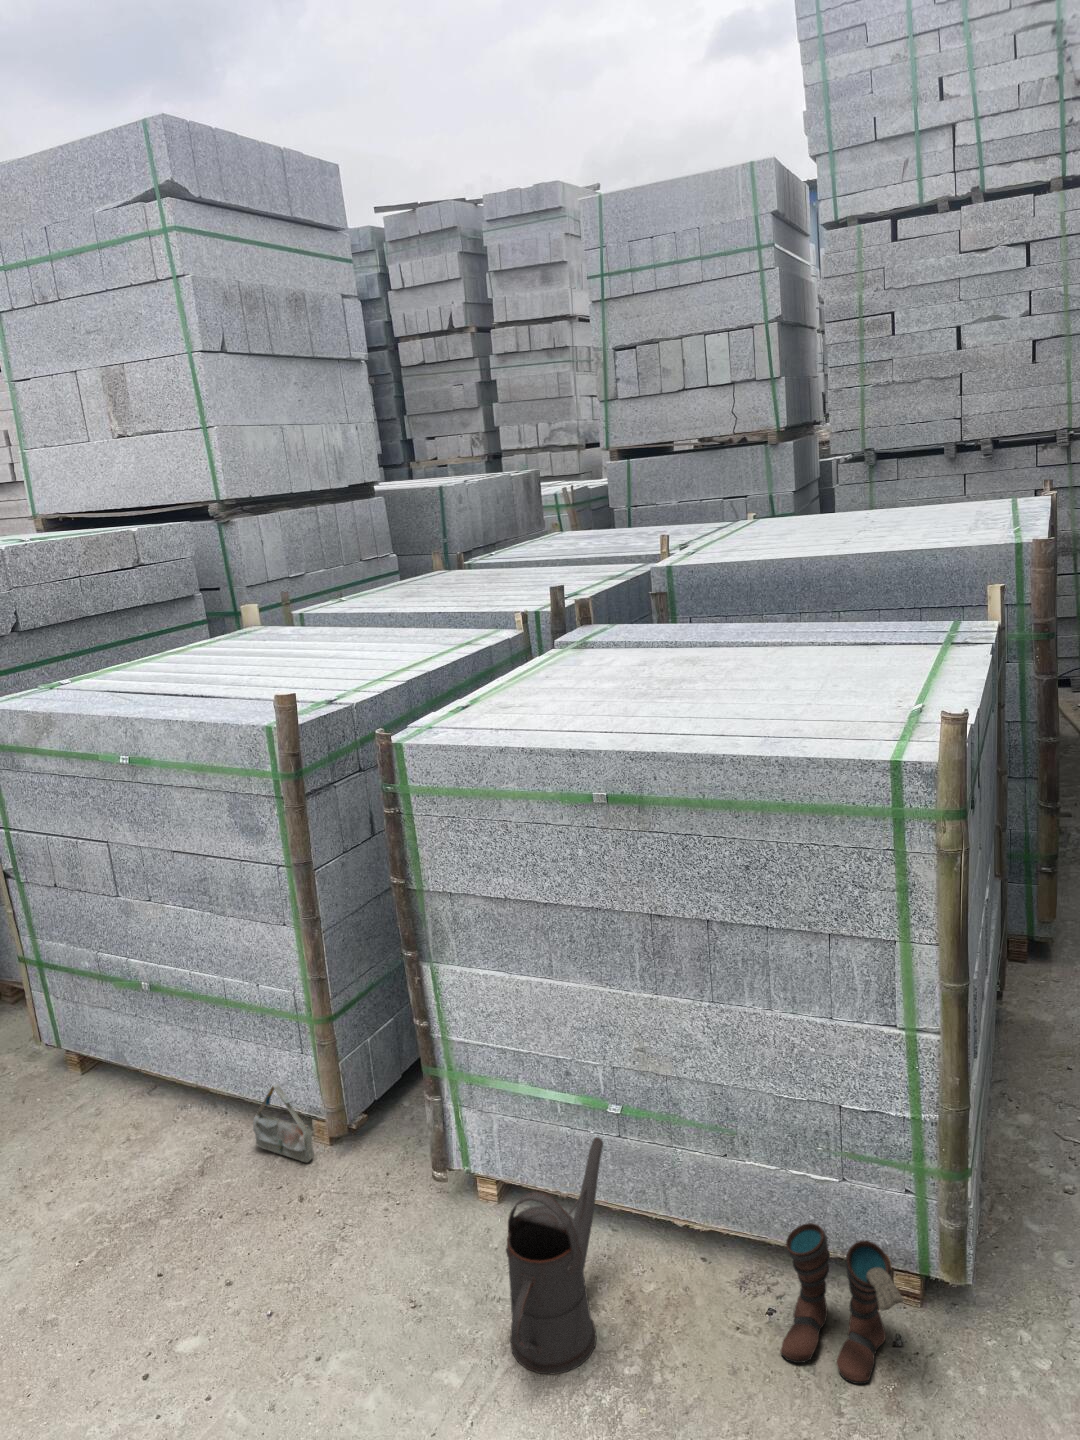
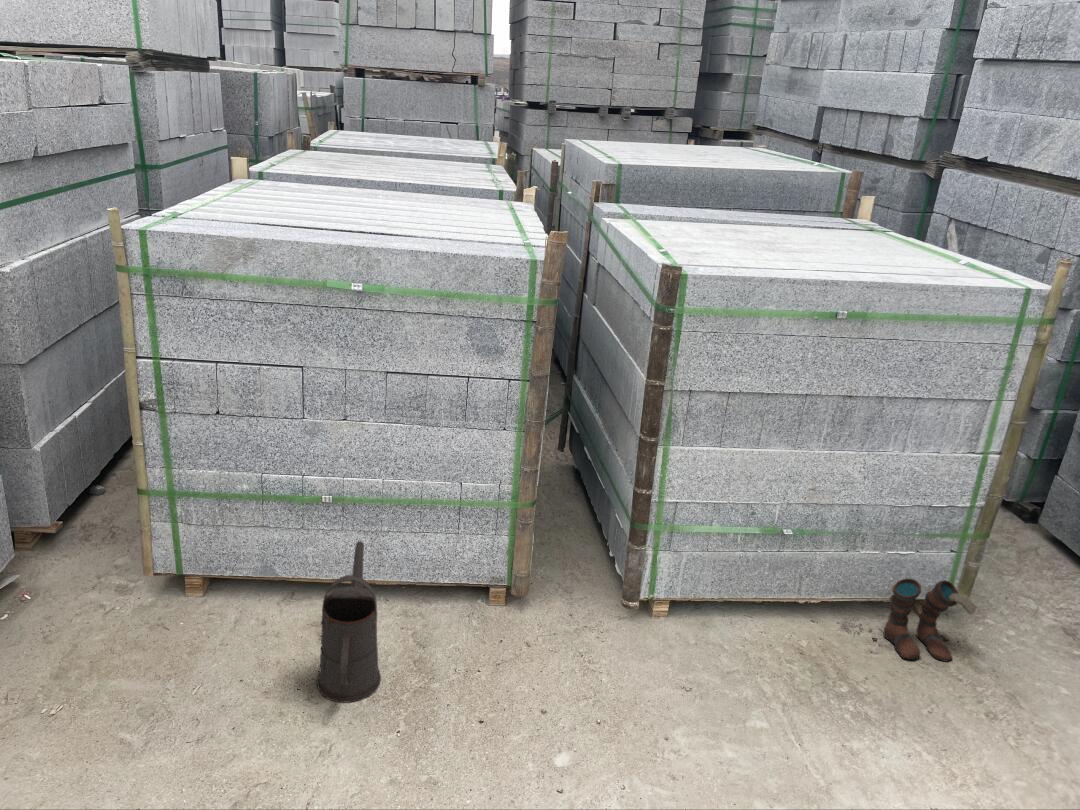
bag: present [253,1084,314,1163] -> none [437,567,498,627]
watering can: present [506,1137,603,1374] -> present [317,541,381,703]

